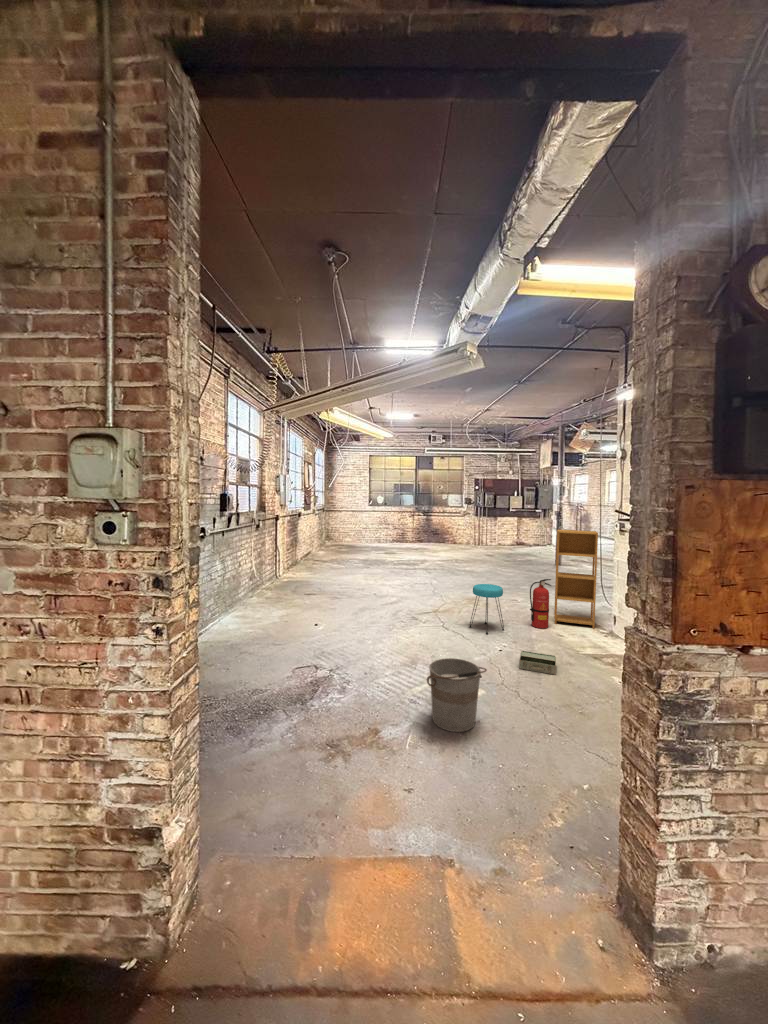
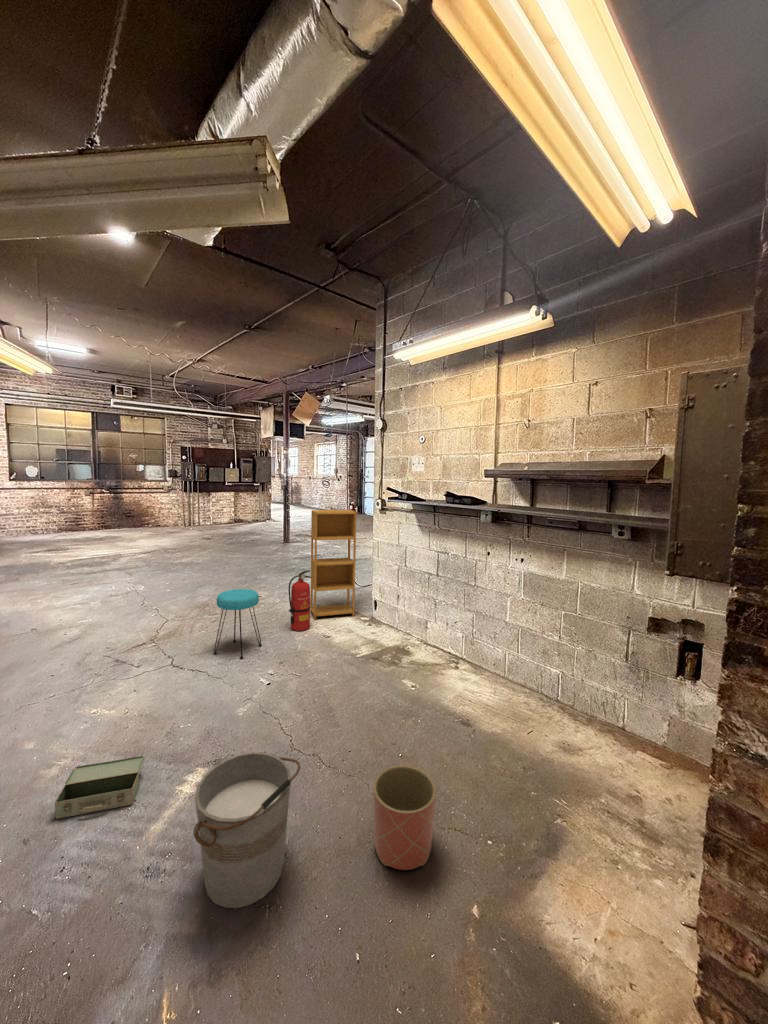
toolbox: present [519,651,556,675] -> present [55,756,144,819]
planter: none [530,696,577,761] -> present [373,765,436,870]

